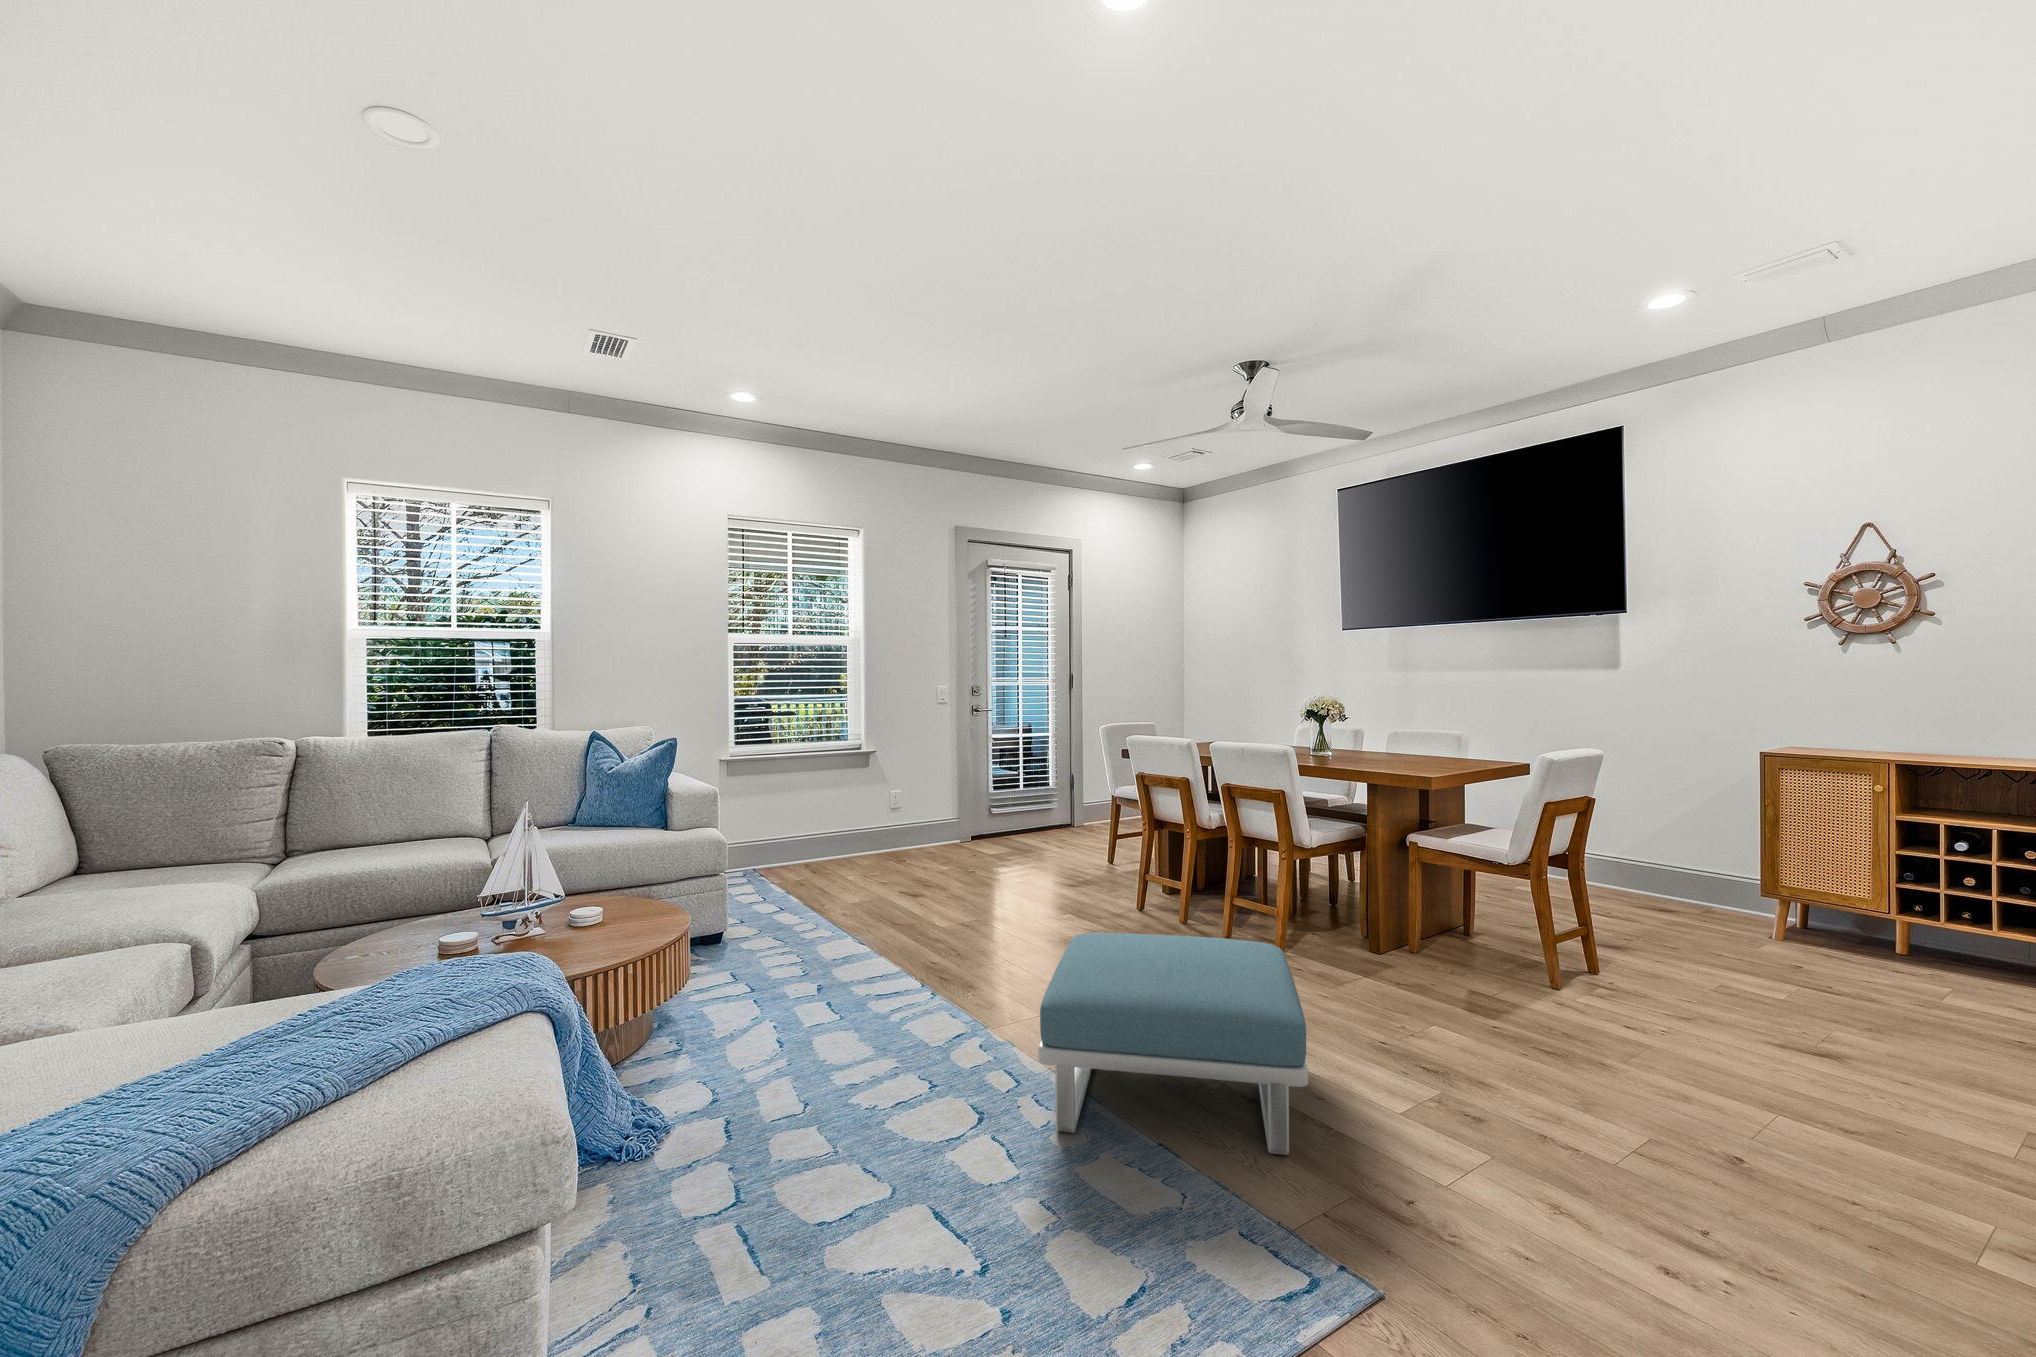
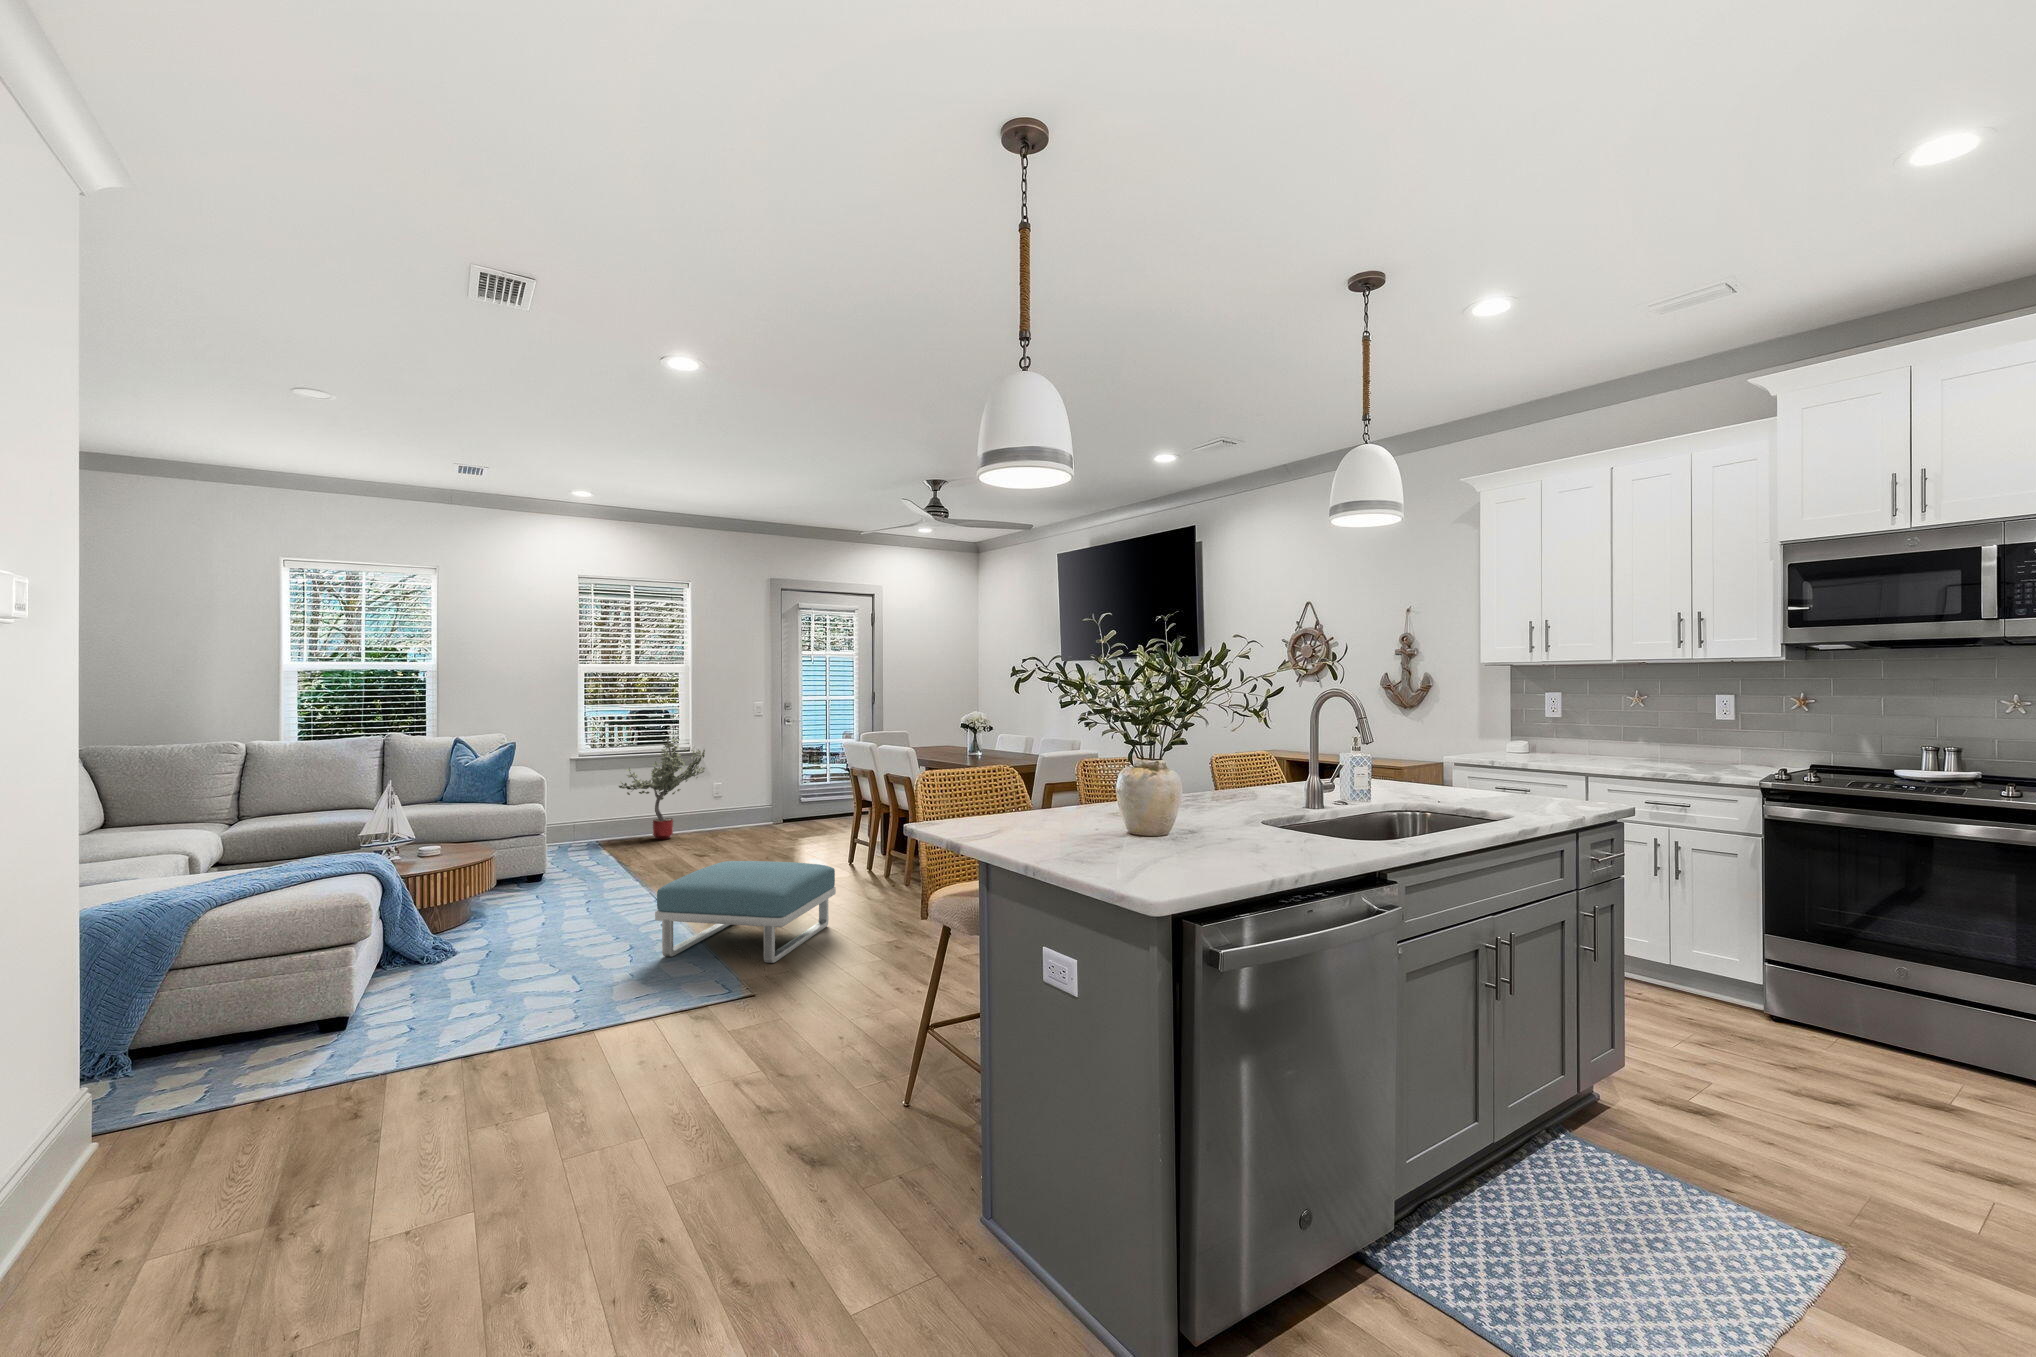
potted tree: none [787,732,895,869] -> present [619,738,705,840]

